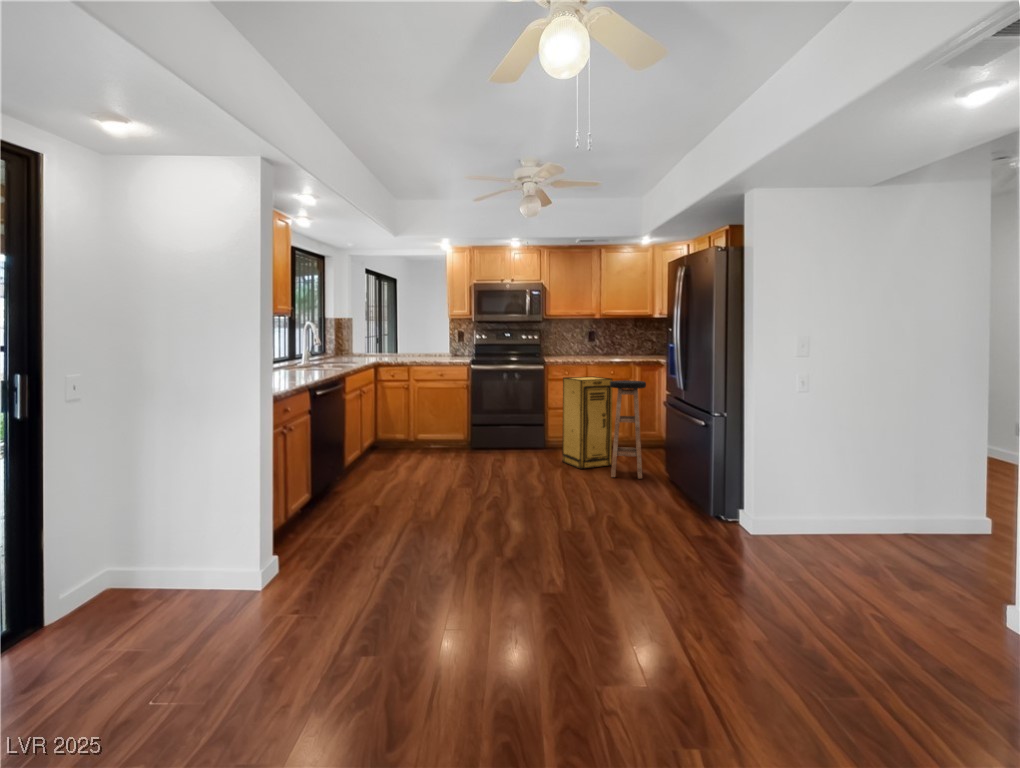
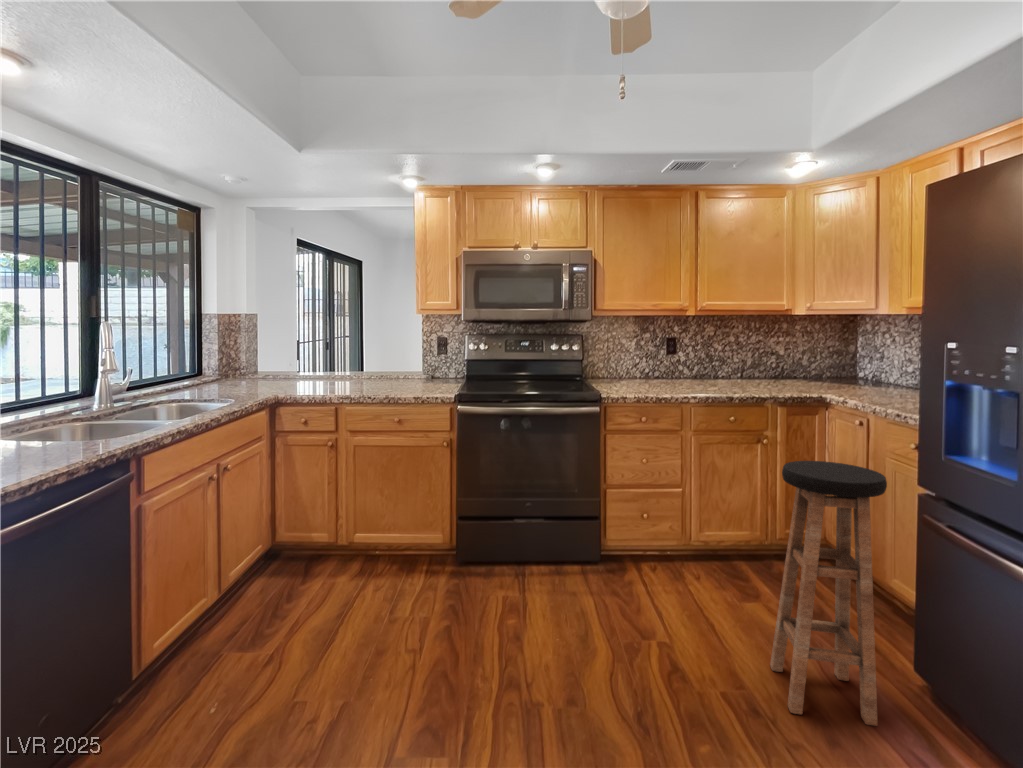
storage cabinet: present [562,377,612,469] -> none [643,435,766,660]

